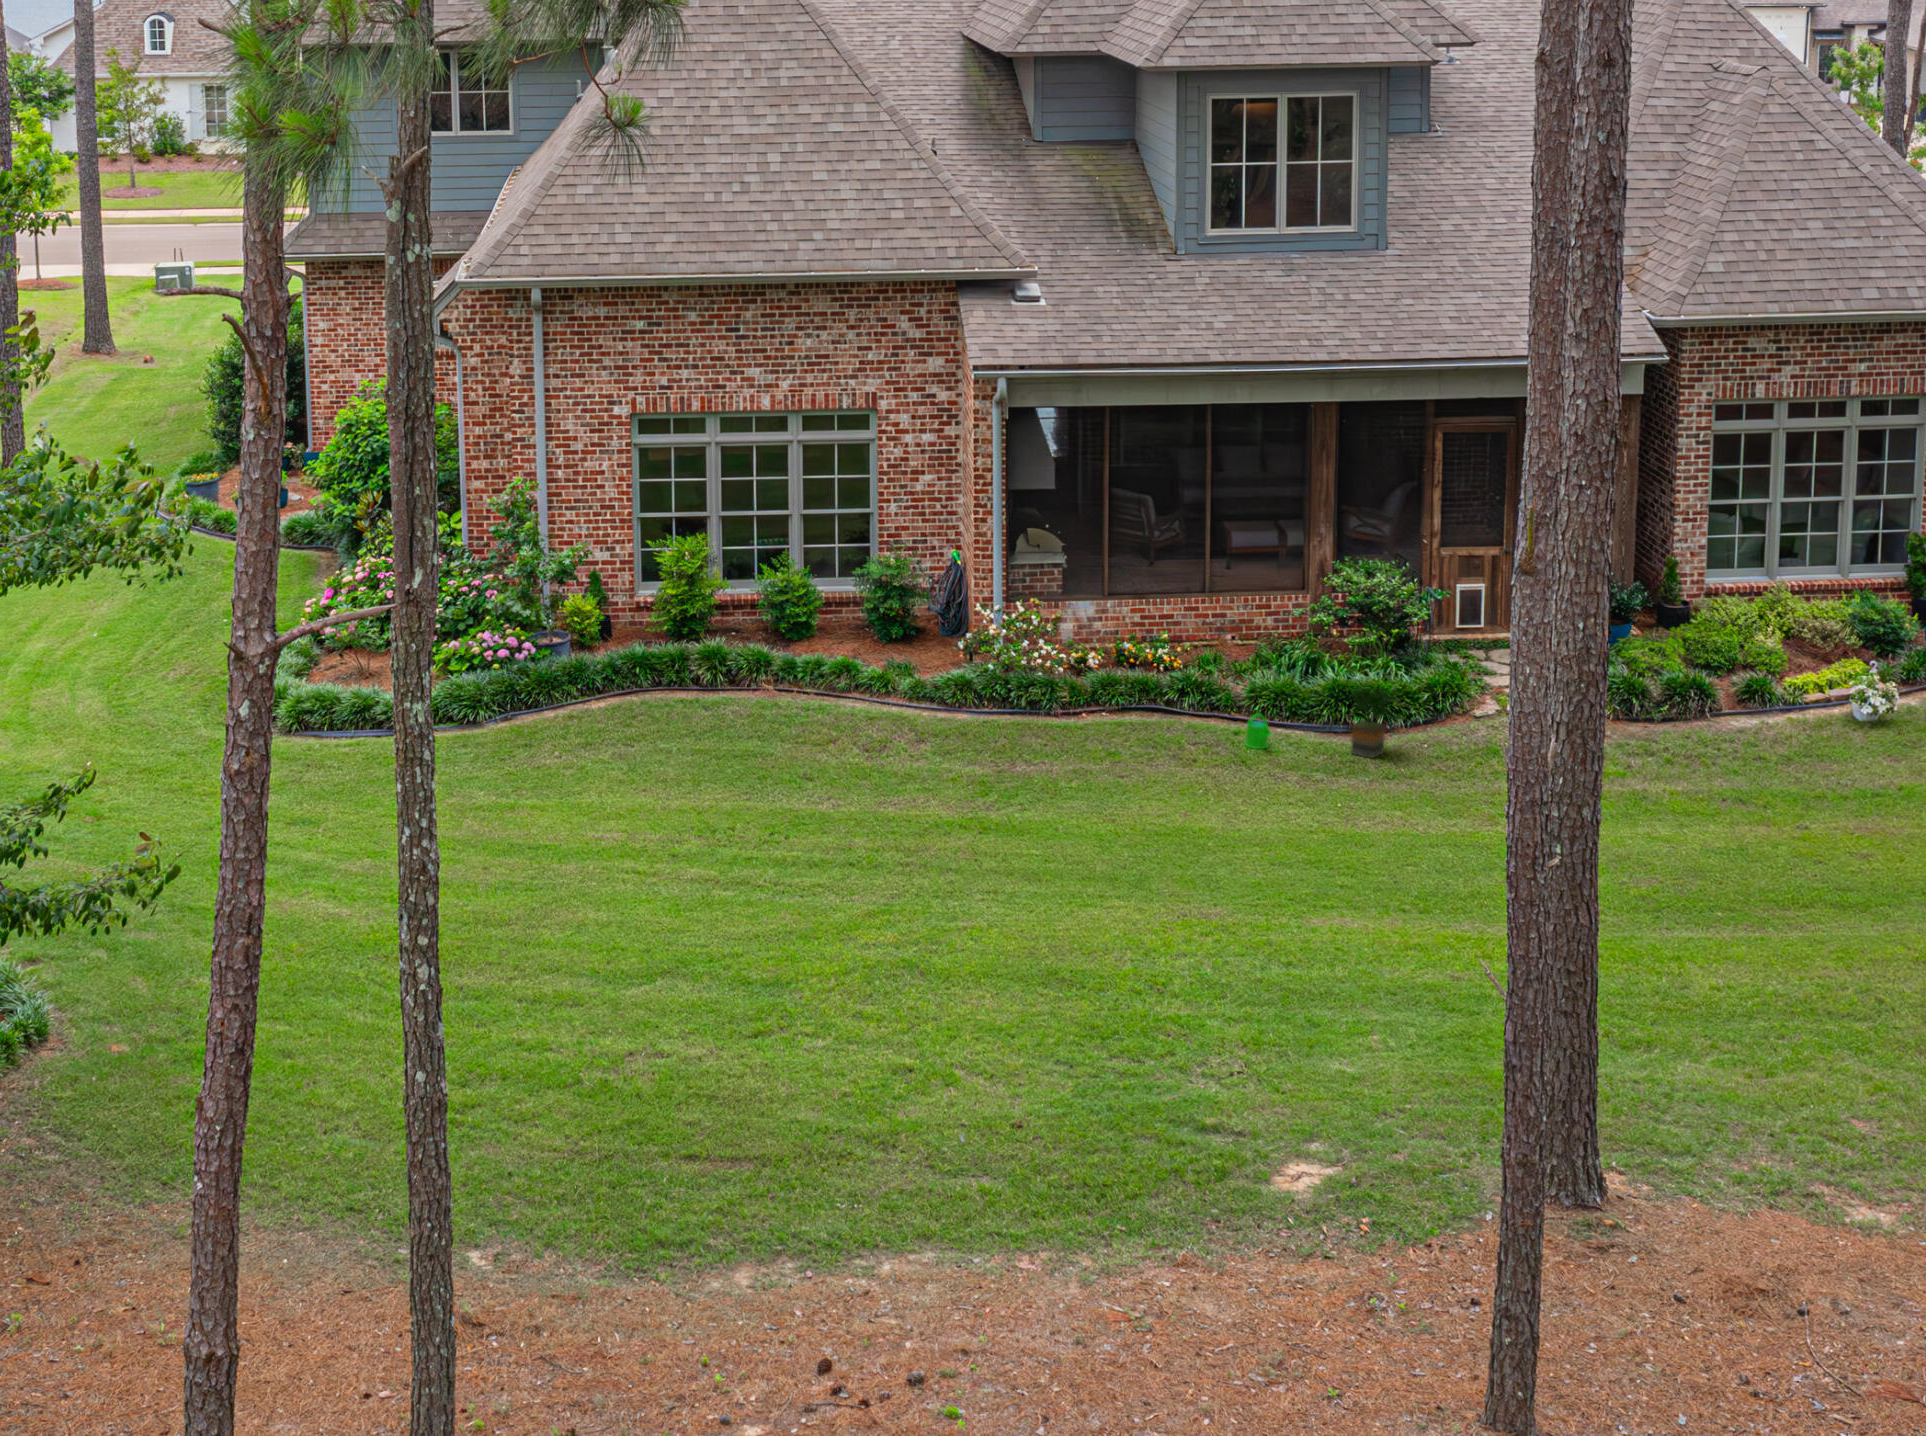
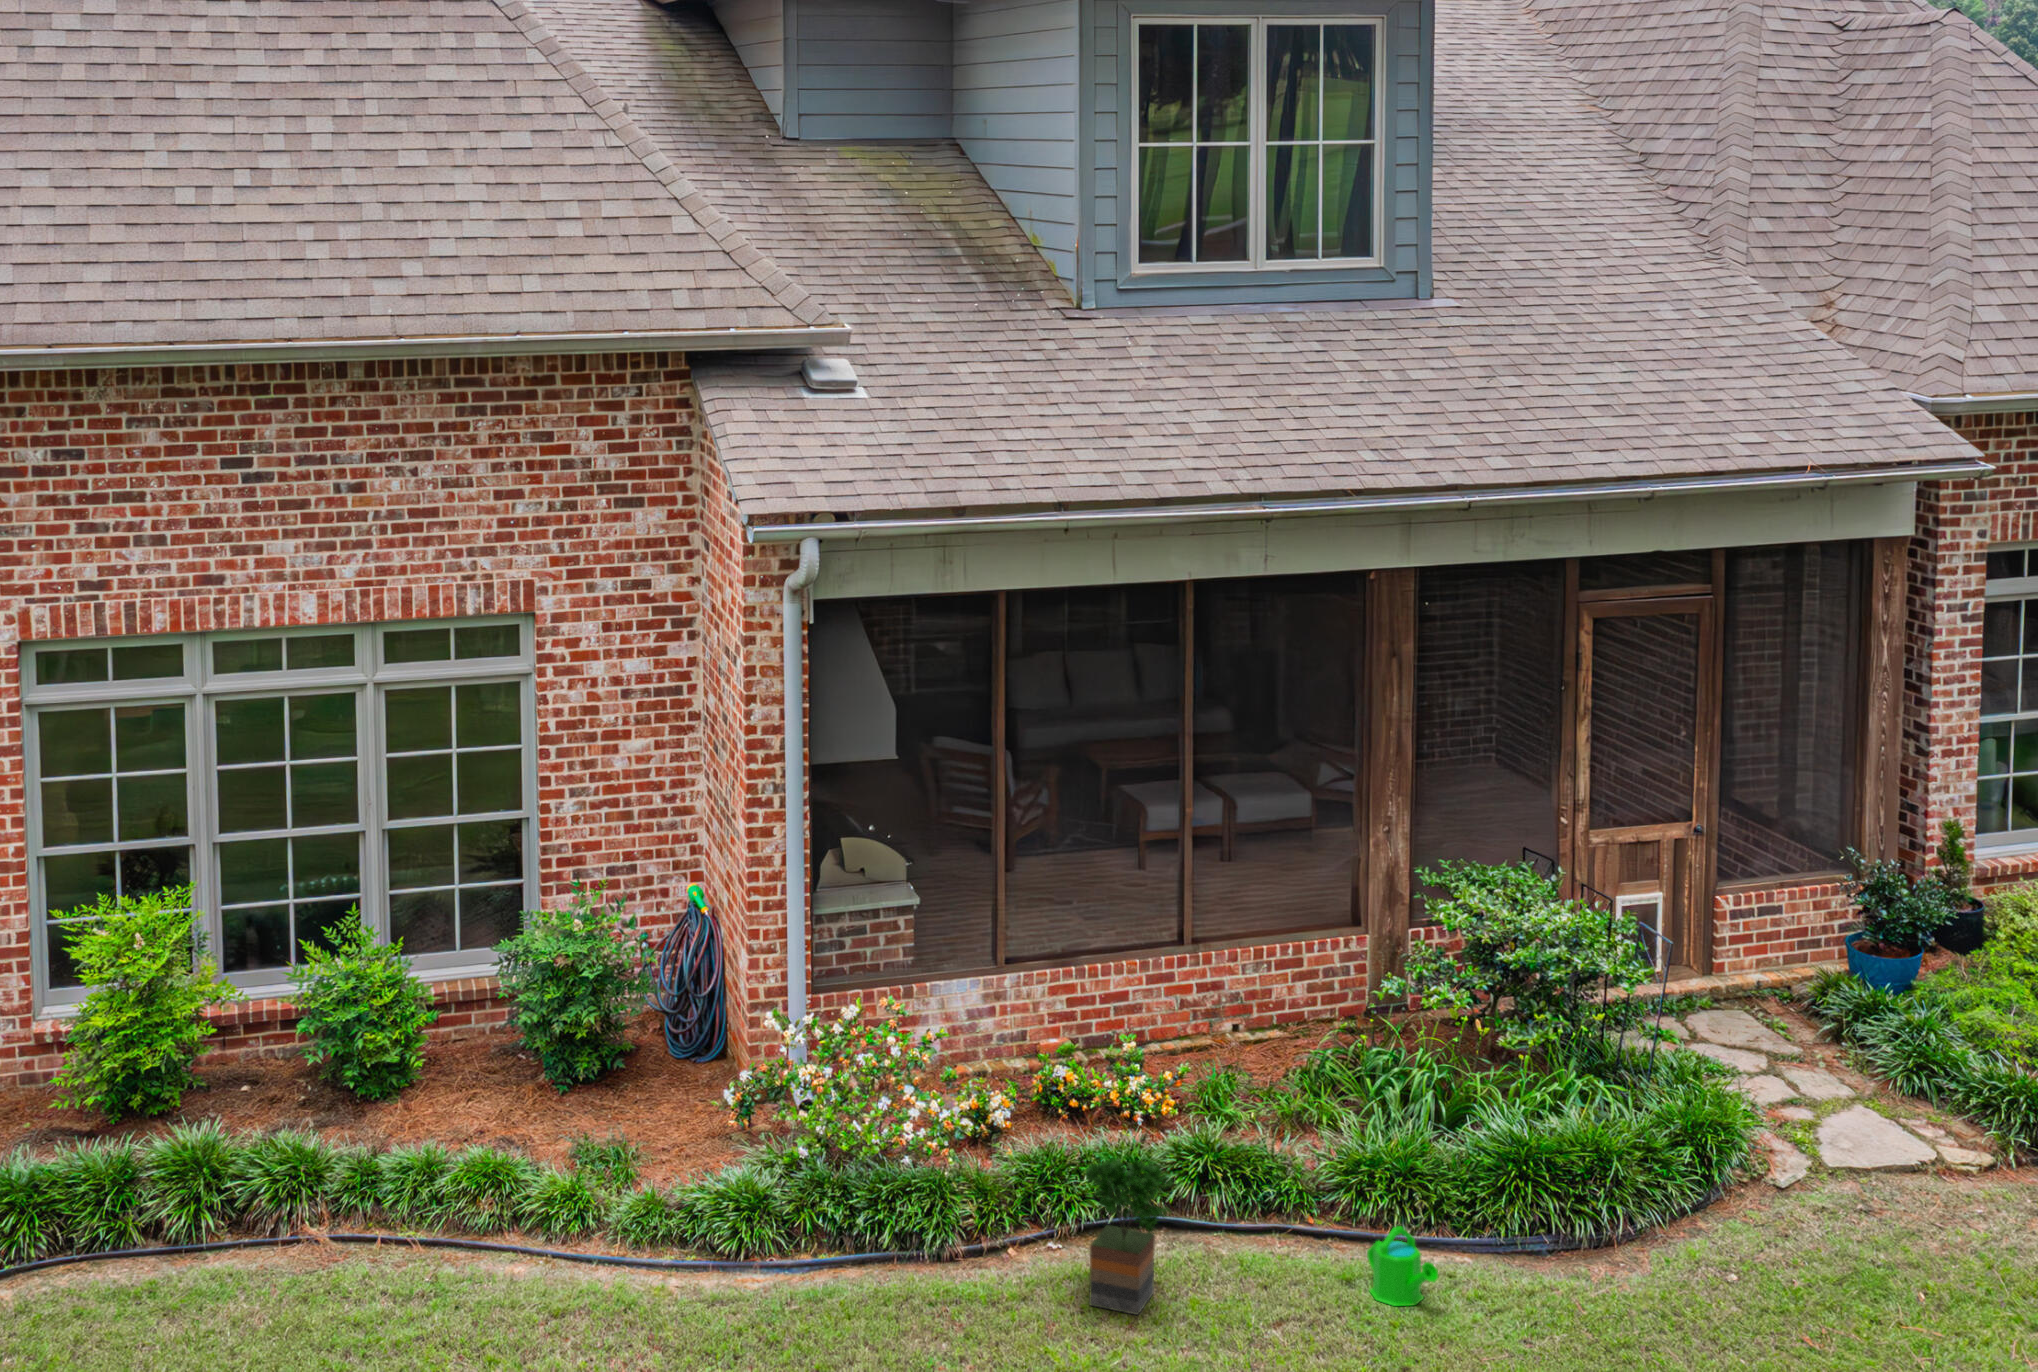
potted tree: present [1351,688,1392,758] -> present [1085,1158,1172,1315]

